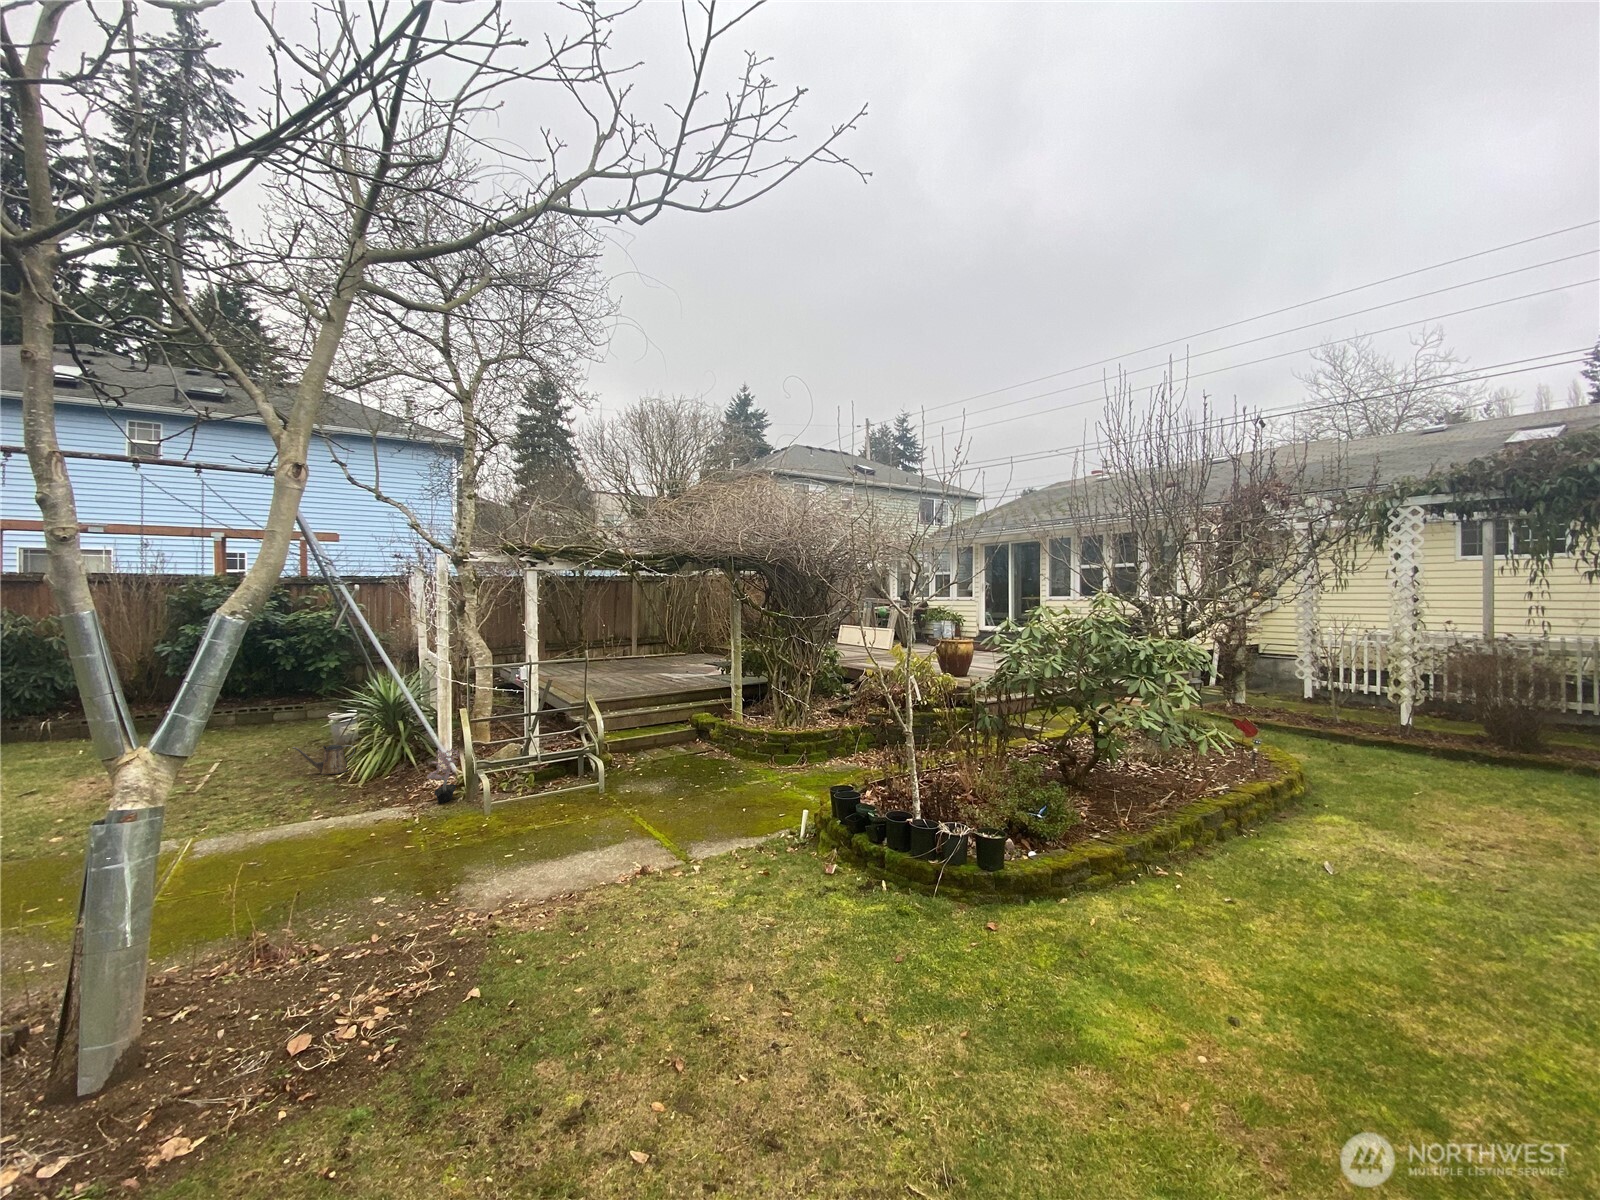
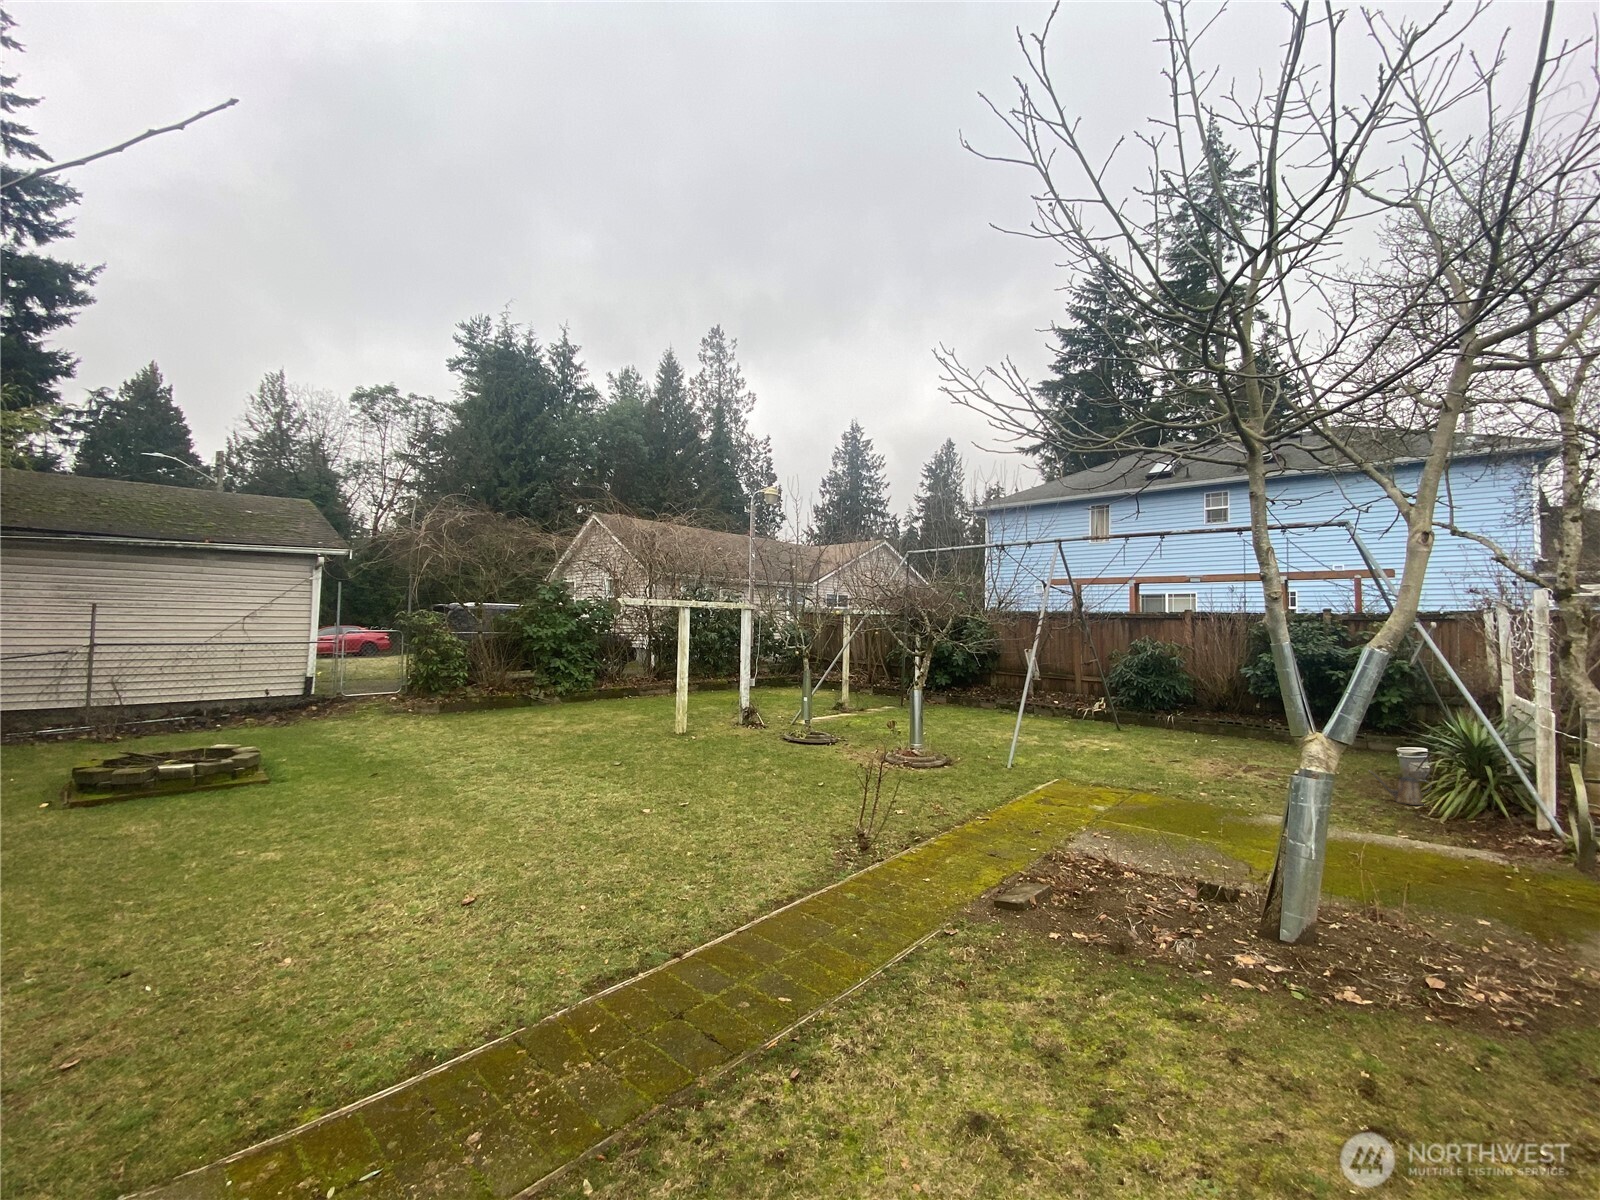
potted plant: present [427,749,460,803] -> none [1522,800,1572,862]

